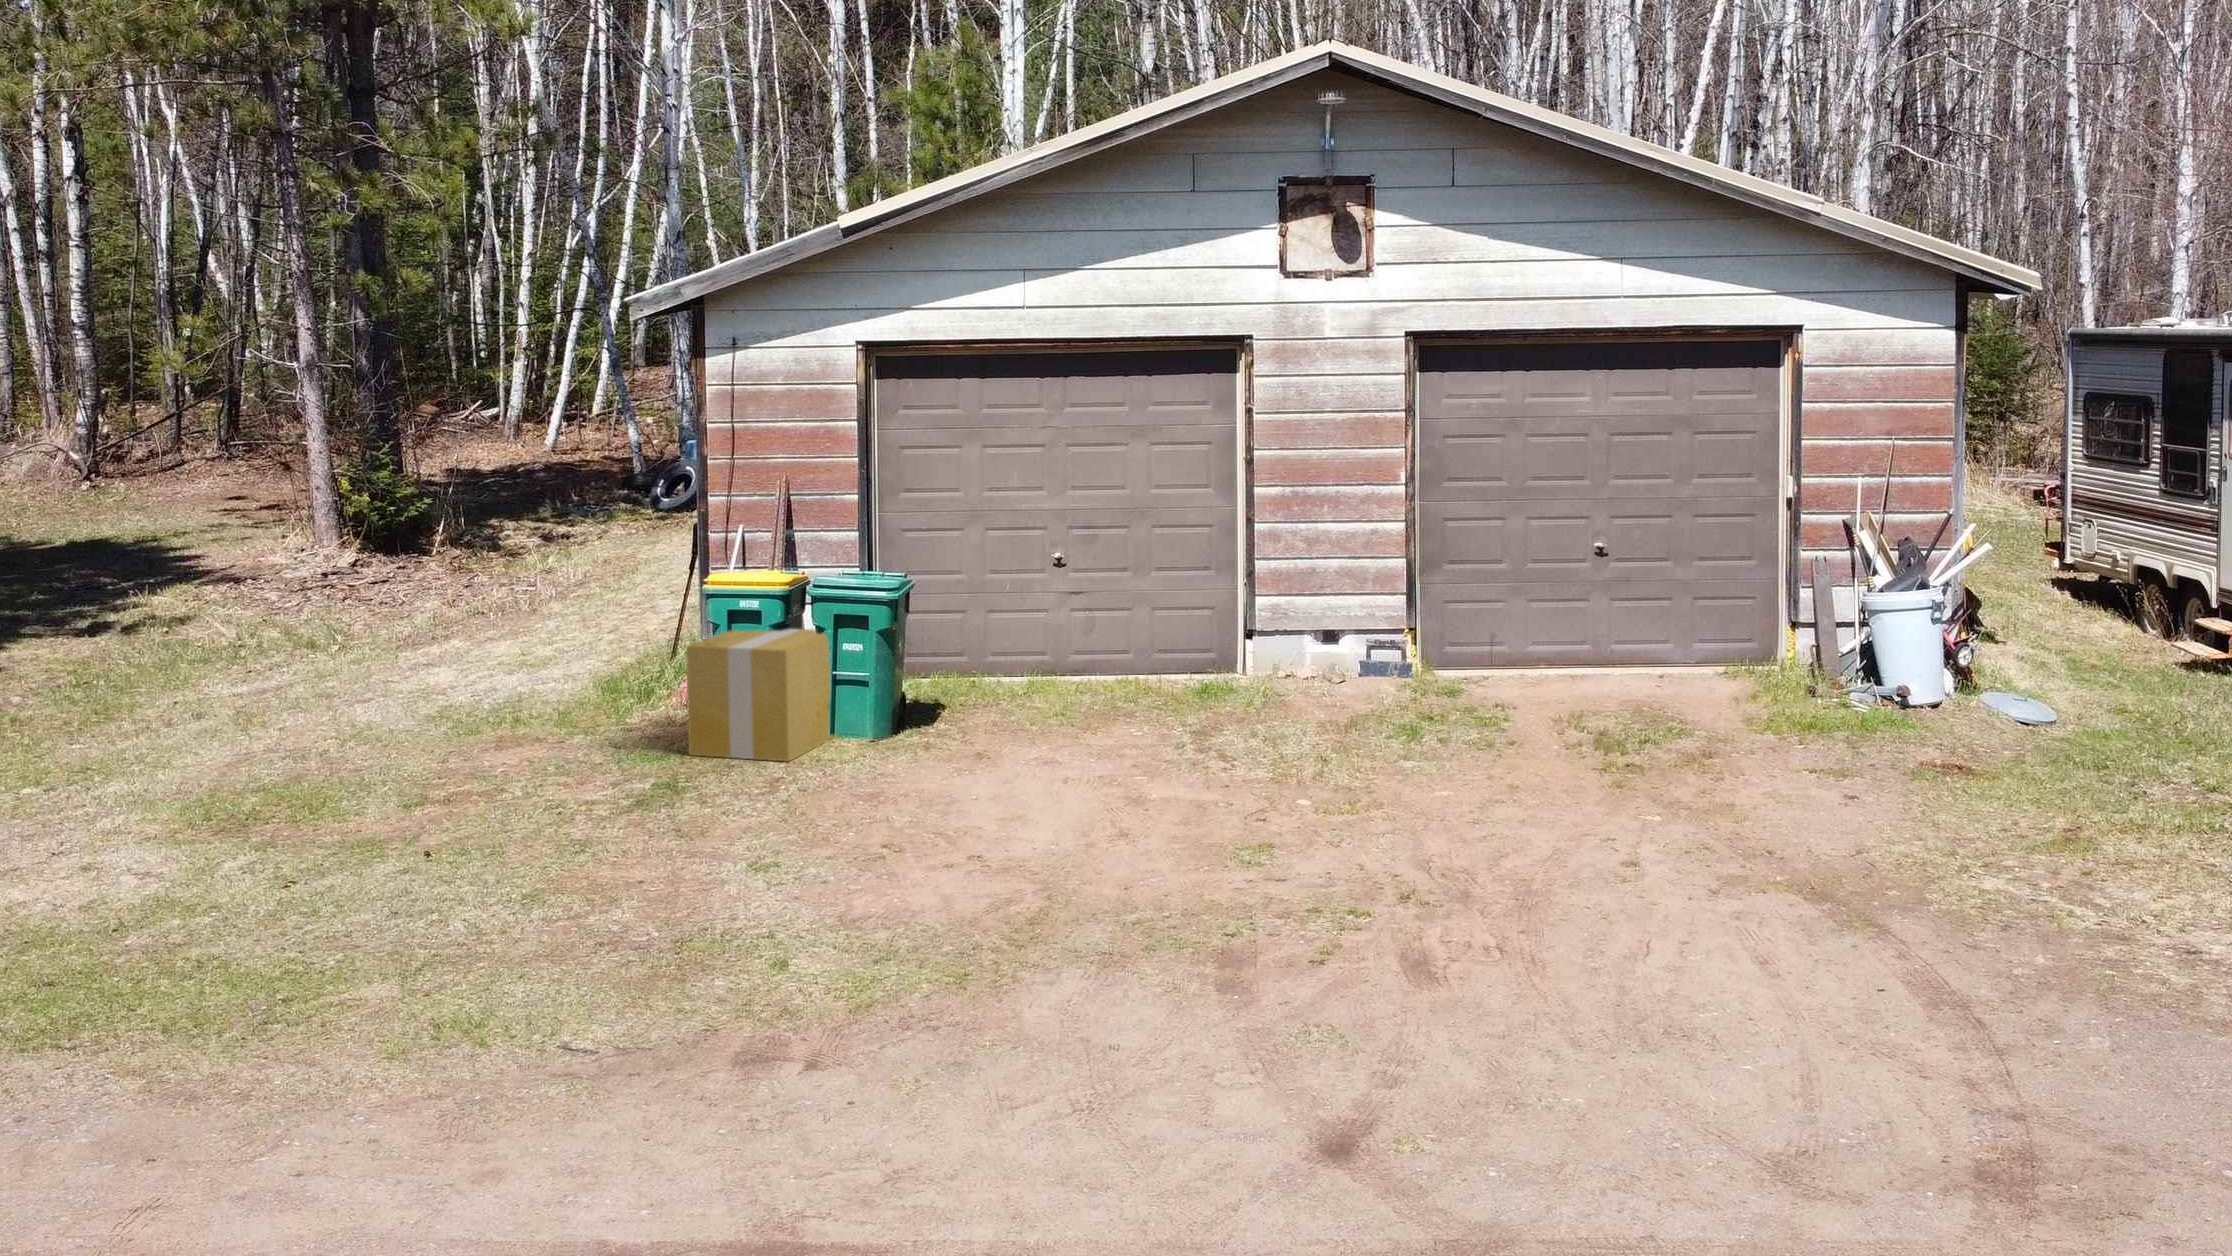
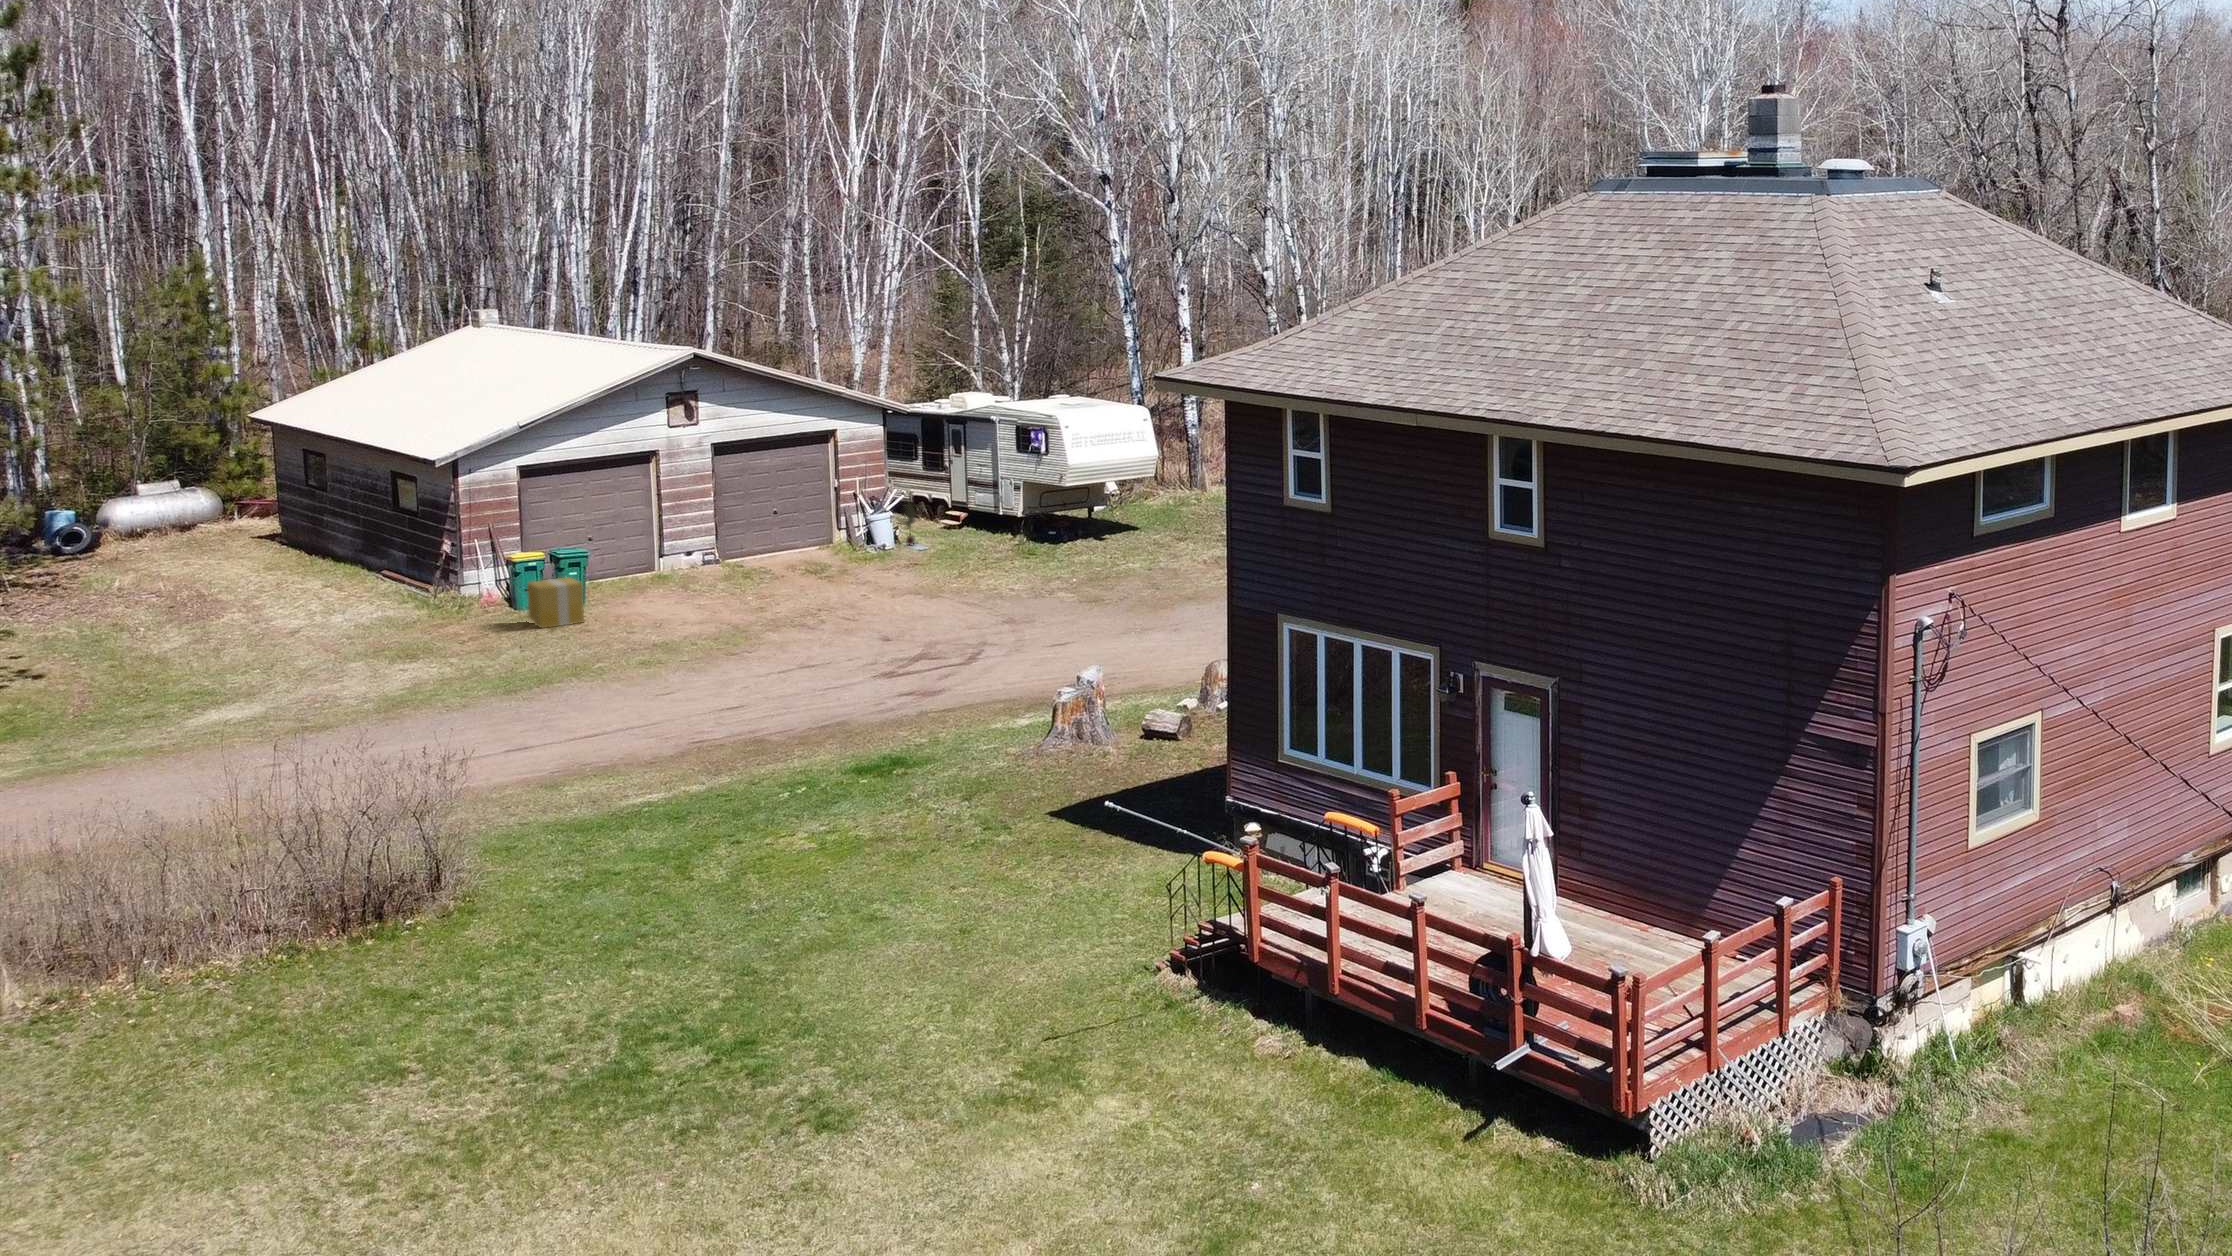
potted tree: none [1963,565,2041,705] -> present [896,502,916,545]

